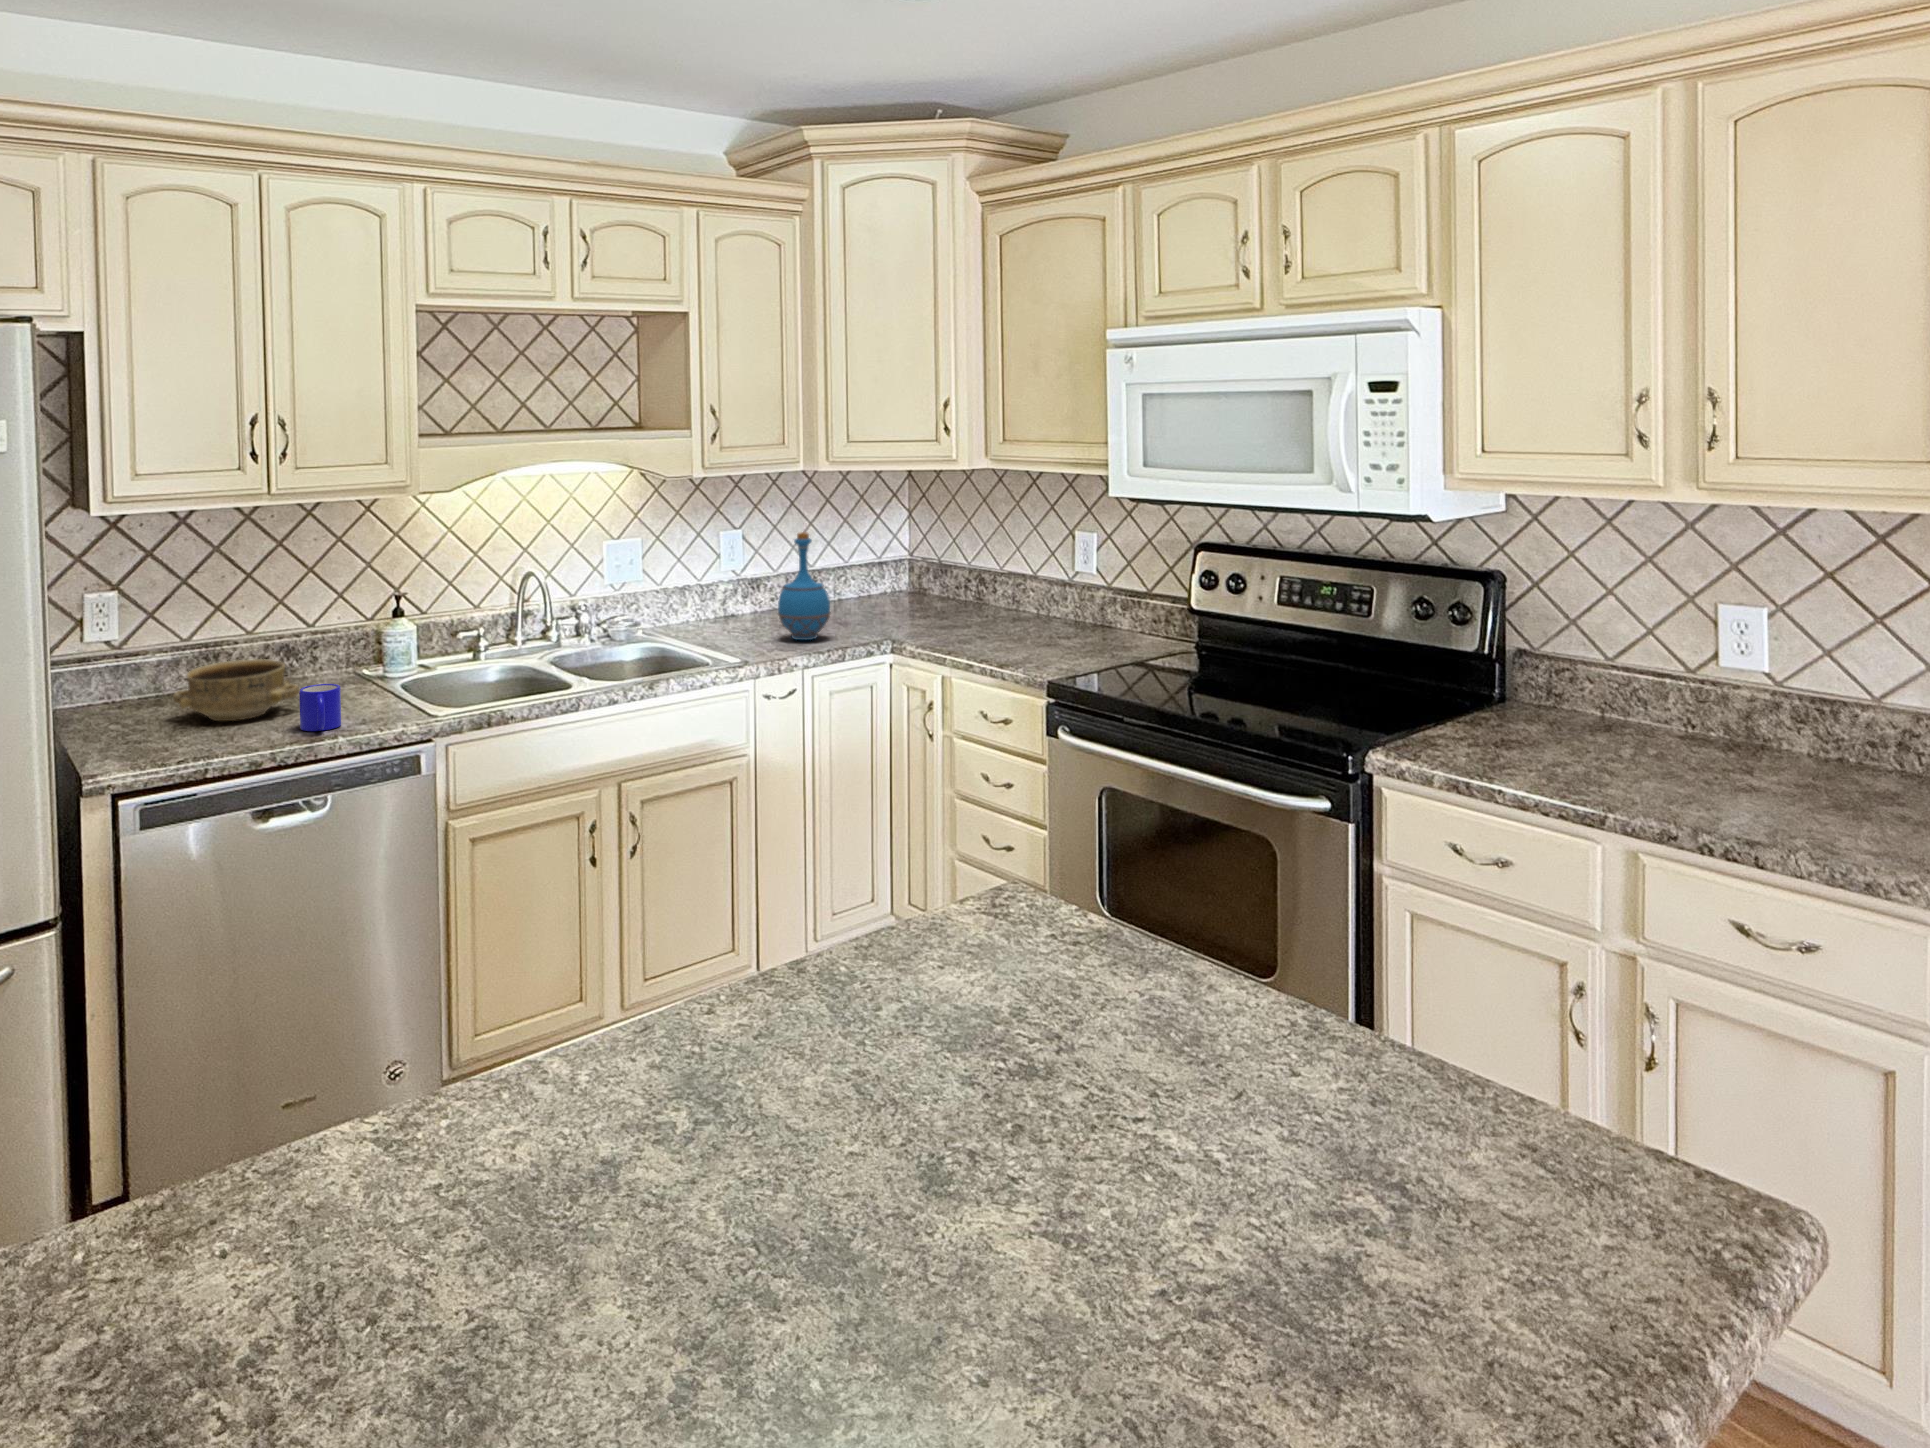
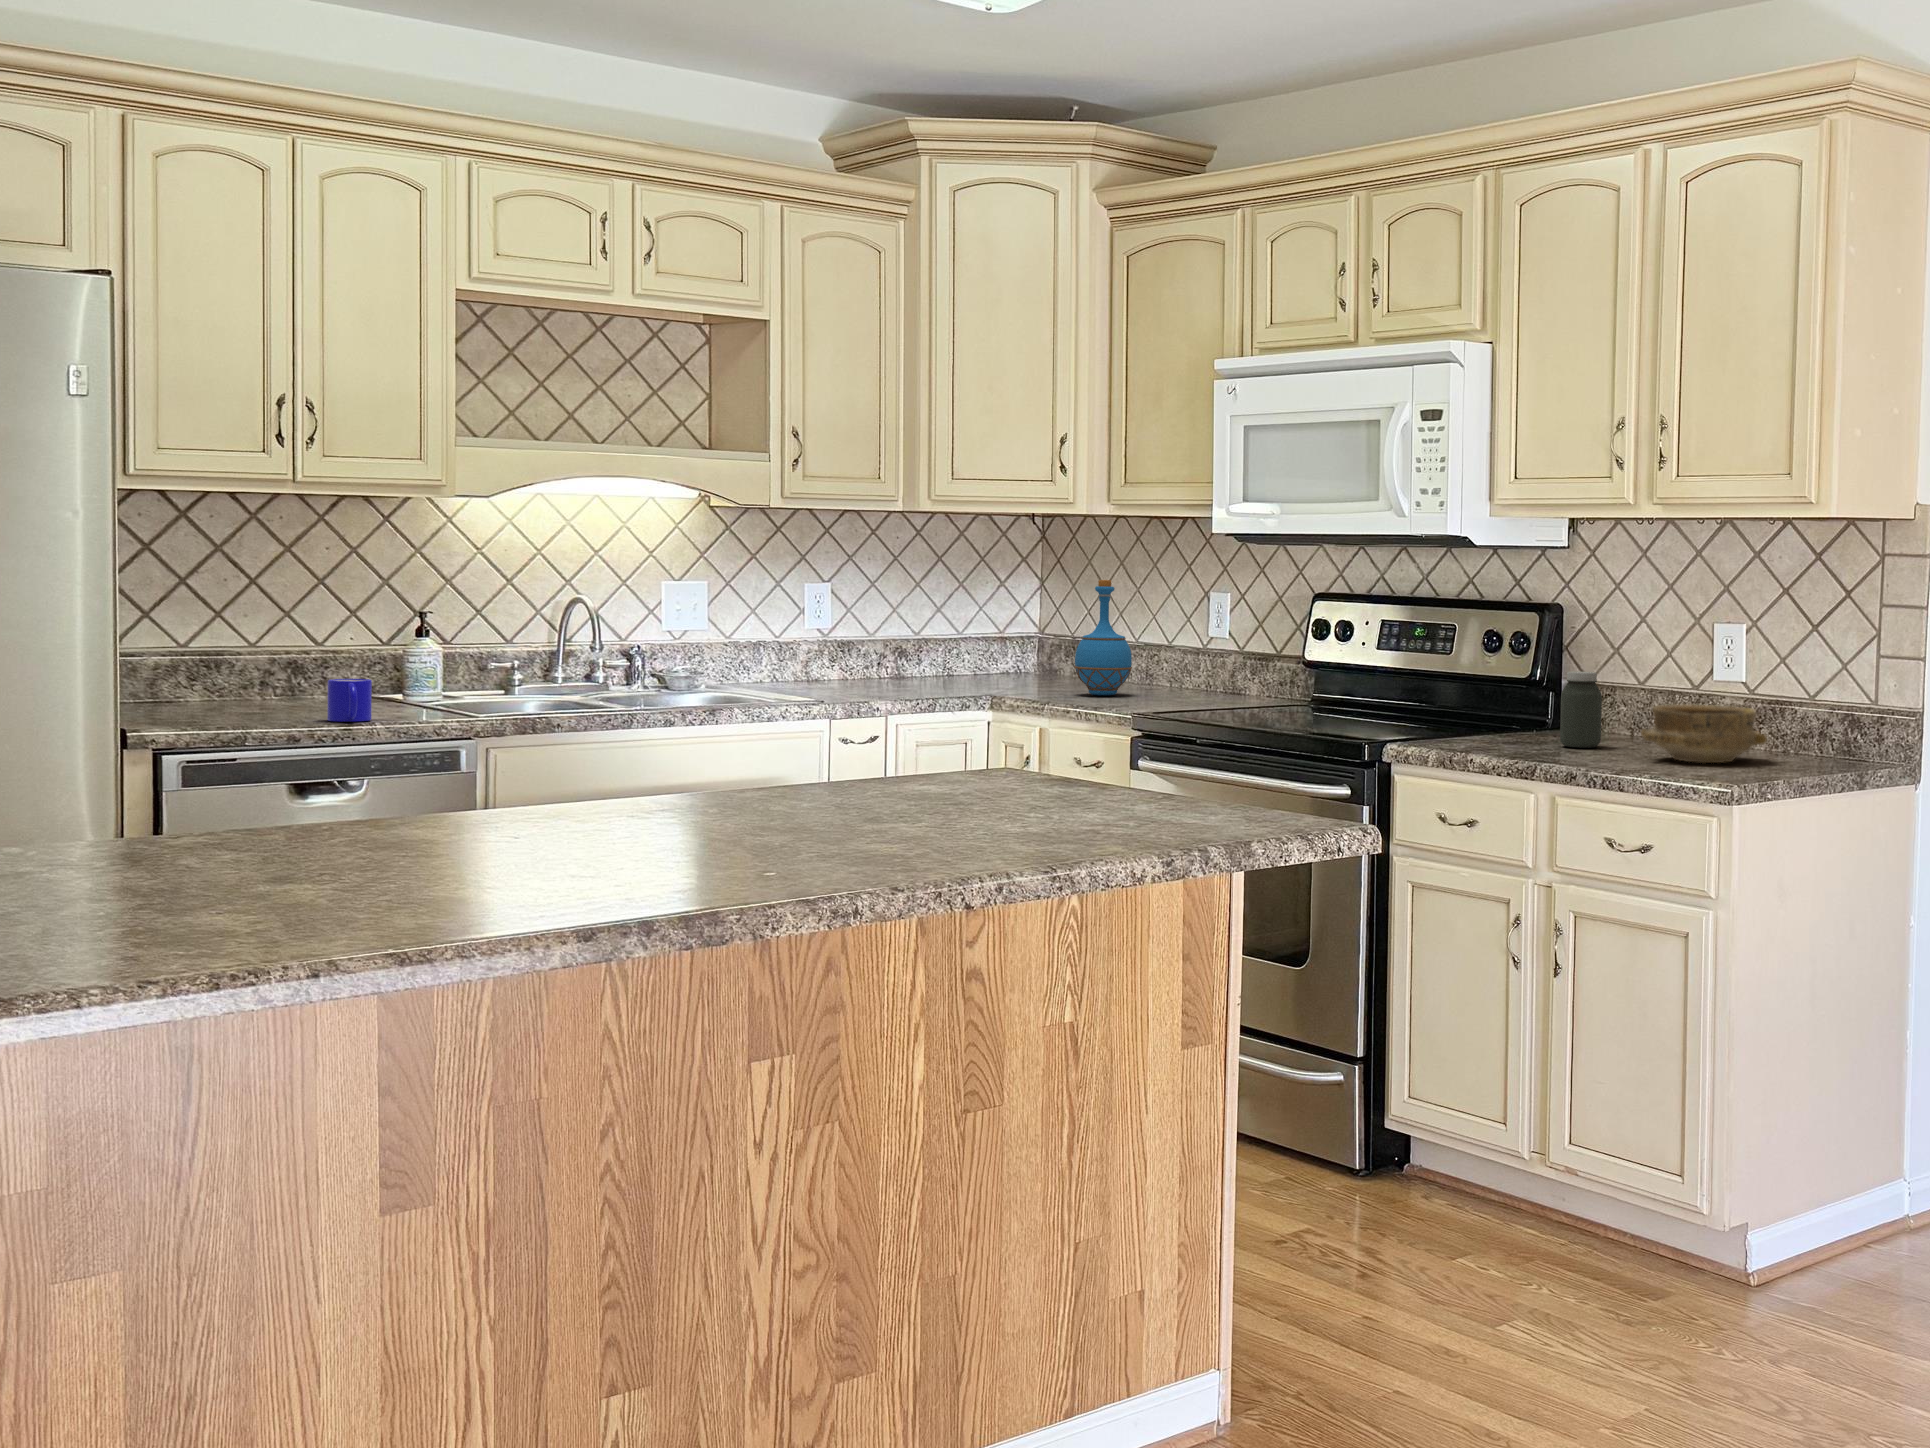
bottle: present [778,532,830,640] -> present [1075,580,1132,696]
jar: none [1544,658,1595,745] -> present [1560,672,1602,748]
ceramic bowl: present [173,659,299,721] -> present [1641,704,1767,763]

